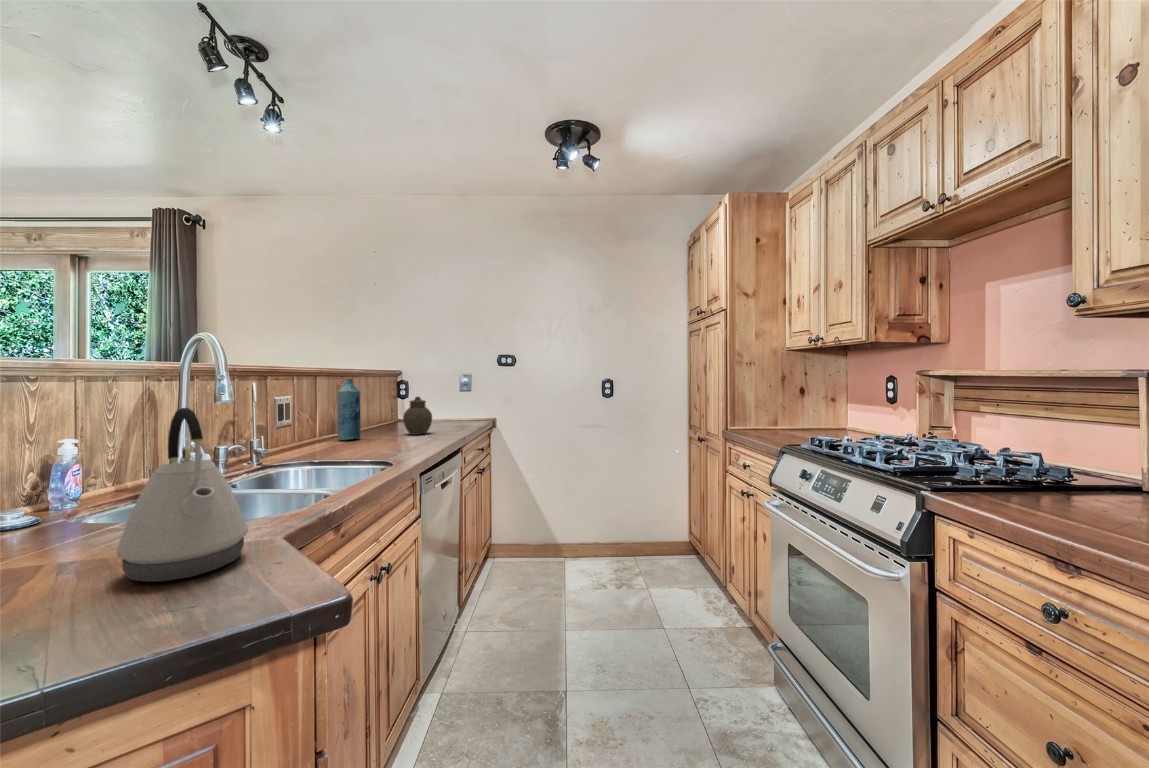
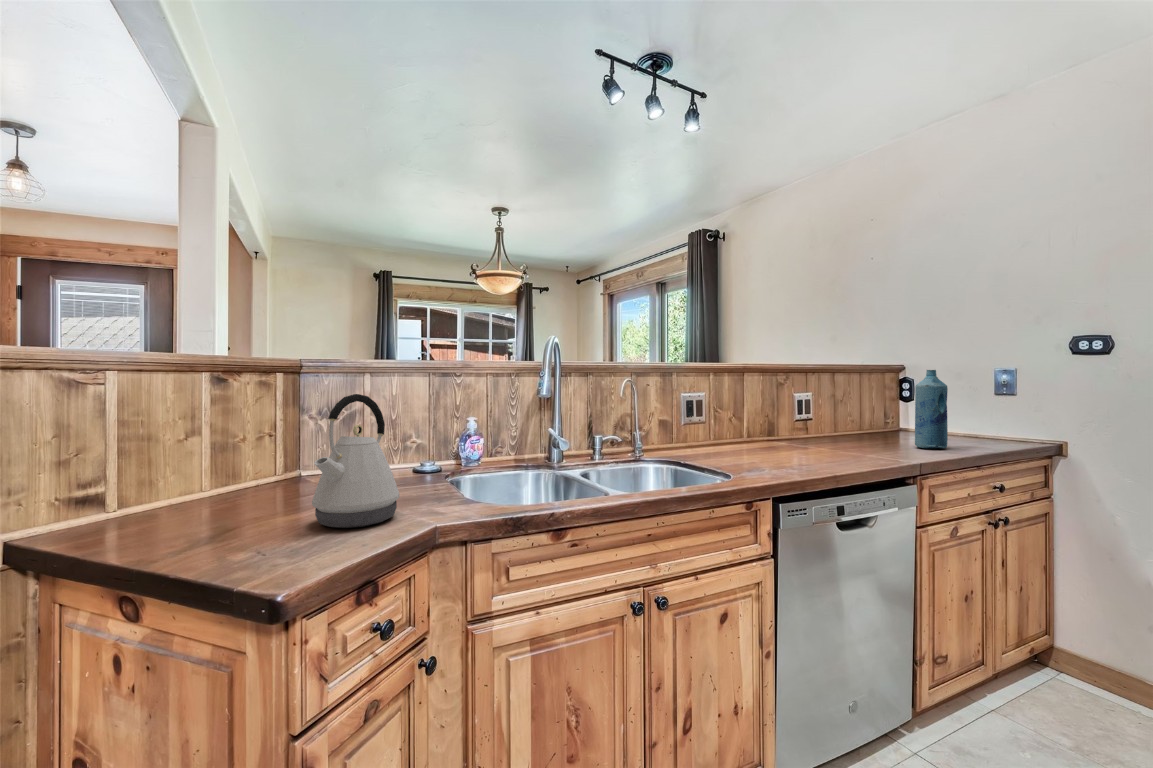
bottle: present [338,379,361,440] -> present [915,370,948,449]
jar: present [403,397,432,435] -> none [845,397,890,451]

